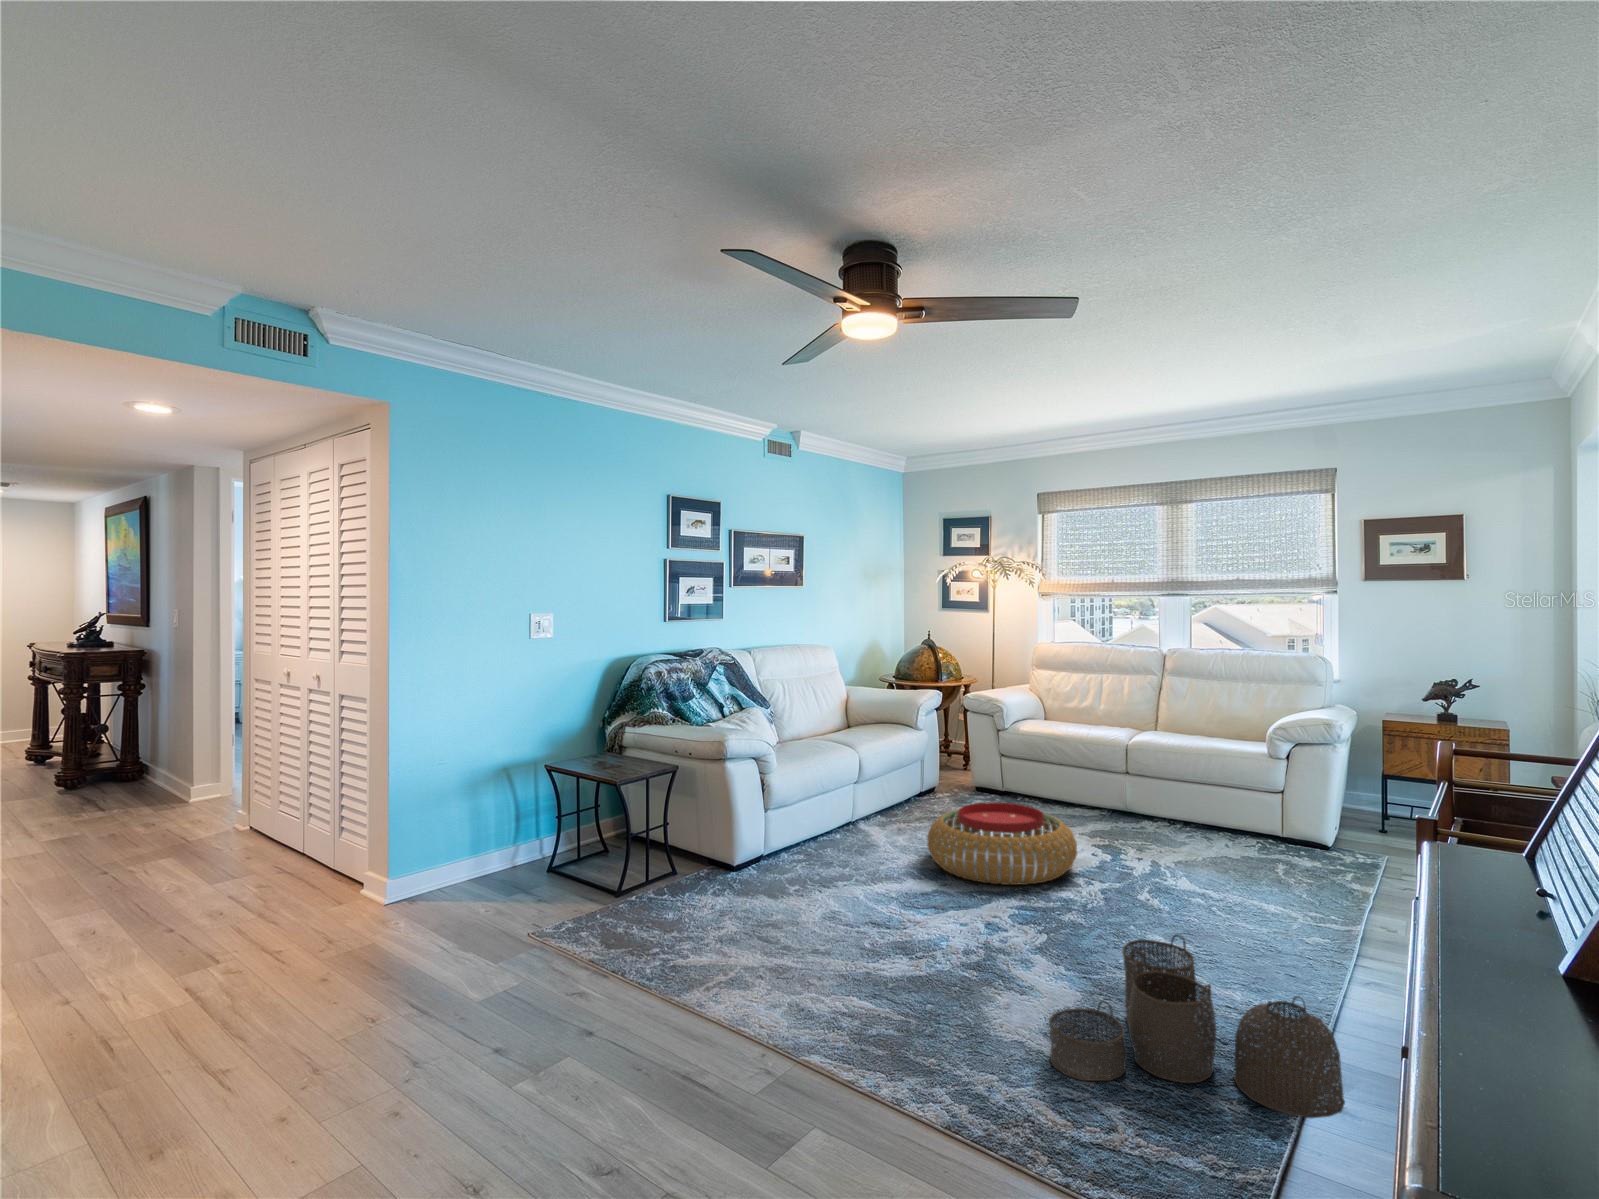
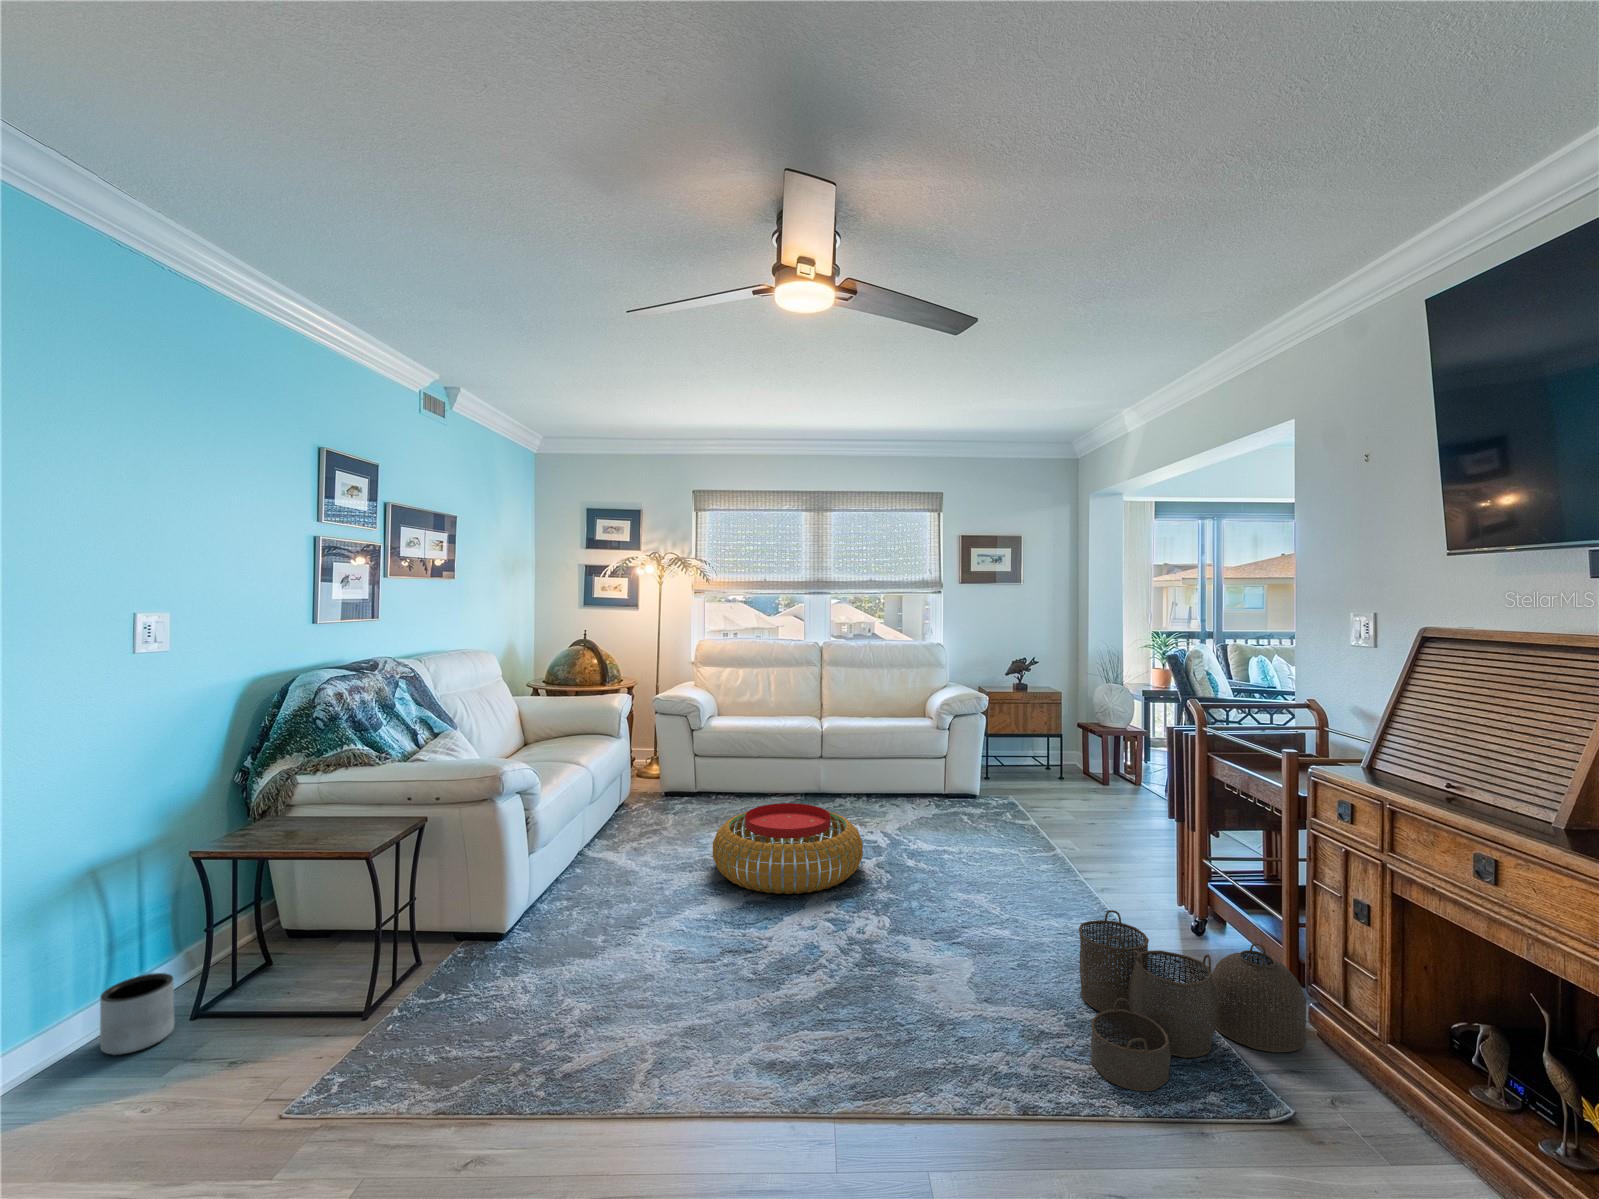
planter: none [515,827,549,867] -> present [100,973,175,1055]

